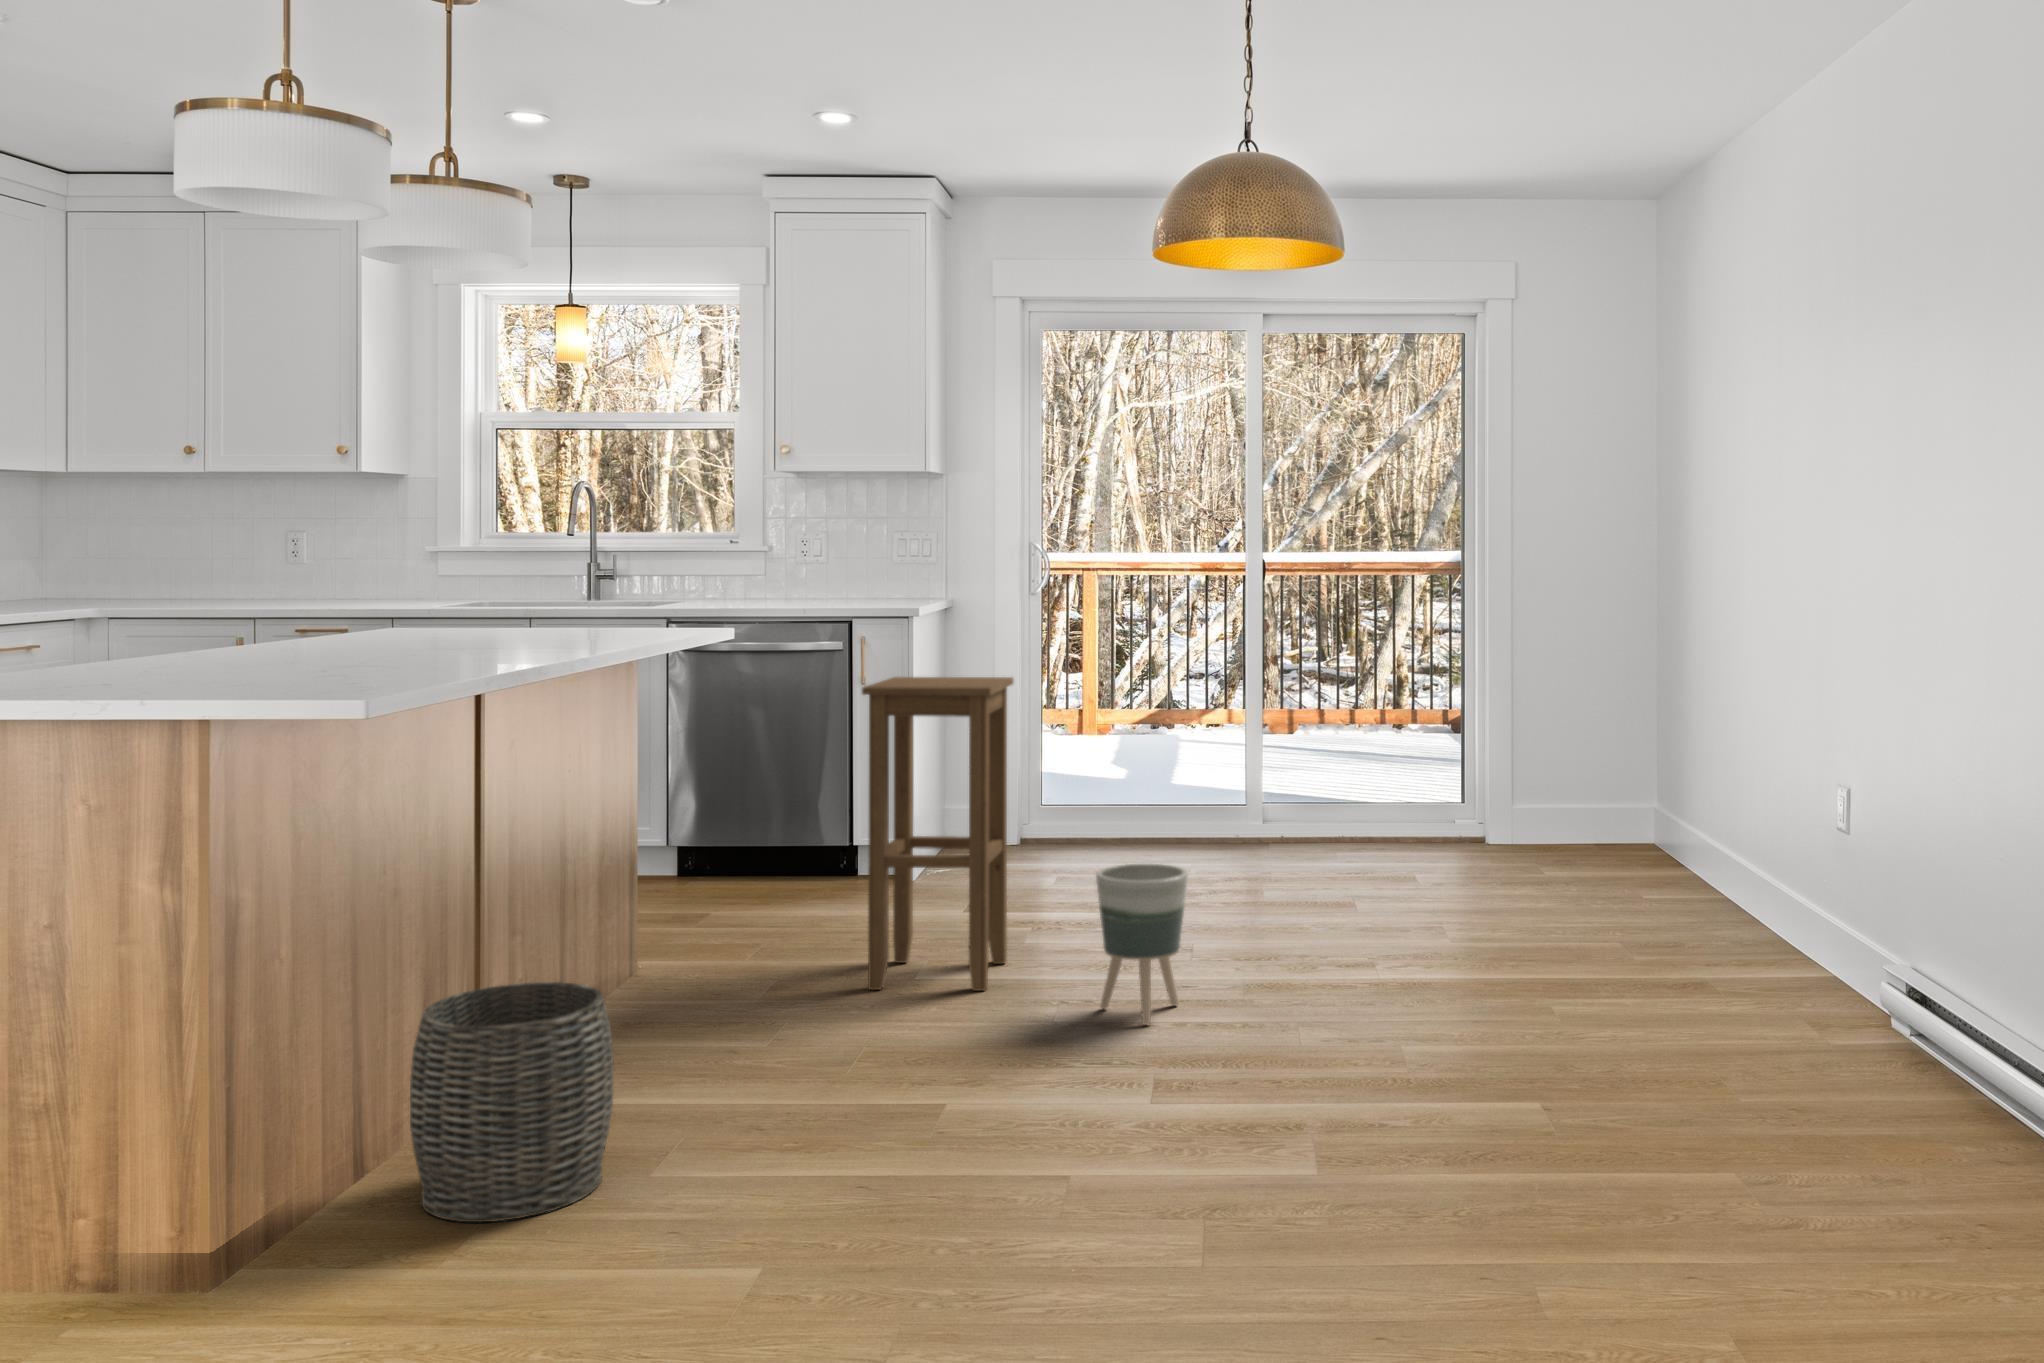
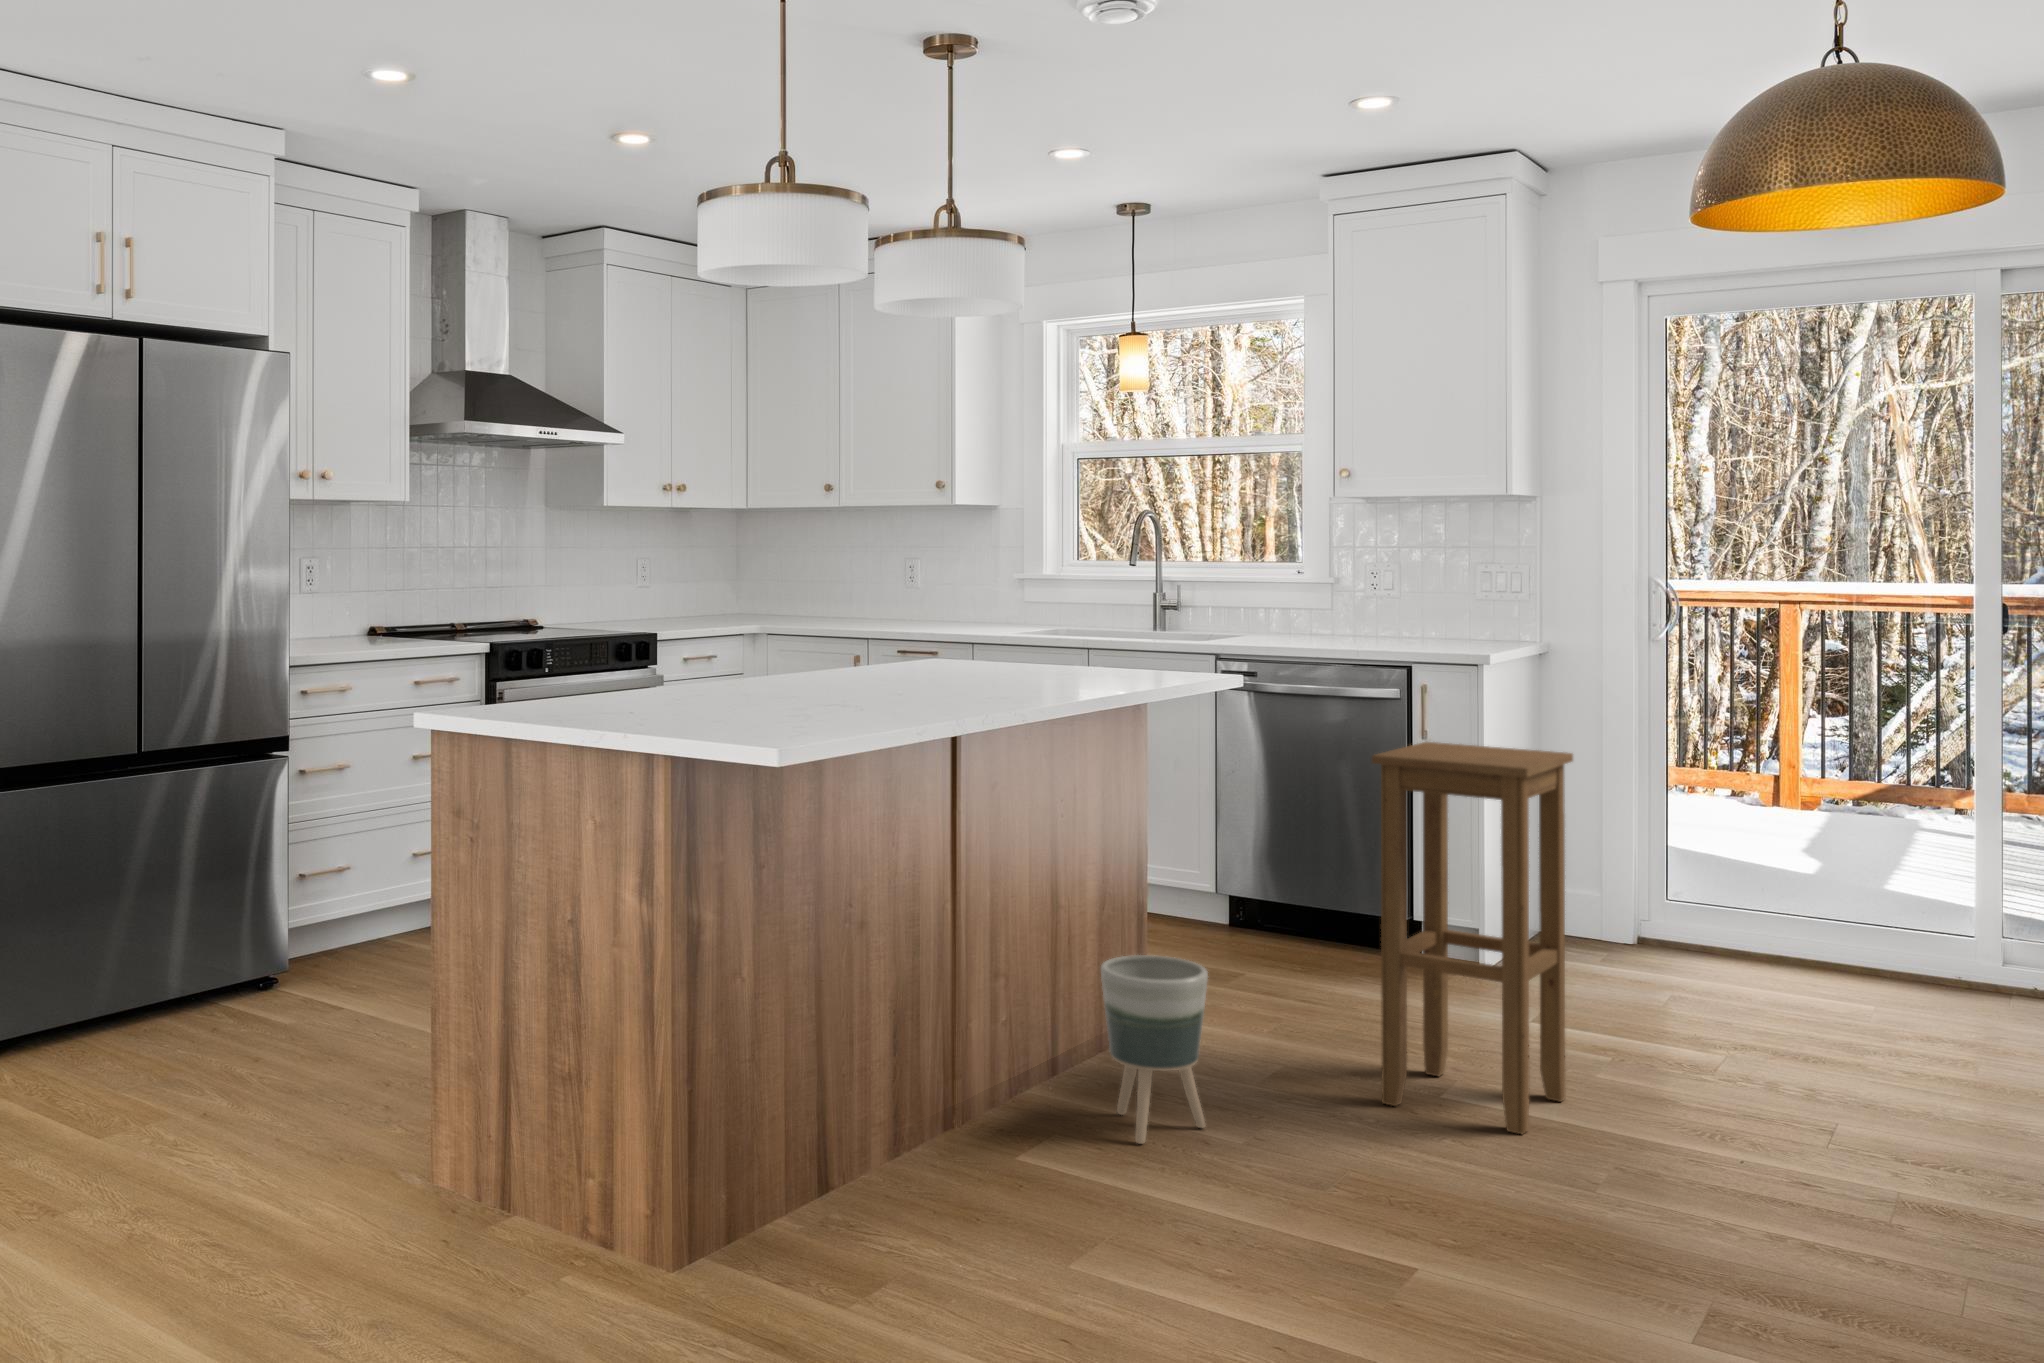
planter: present [1096,864,1188,1025] -> present [1101,955,1208,1144]
woven basket: present [410,982,613,1222] -> none [837,1047,1028,1301]

